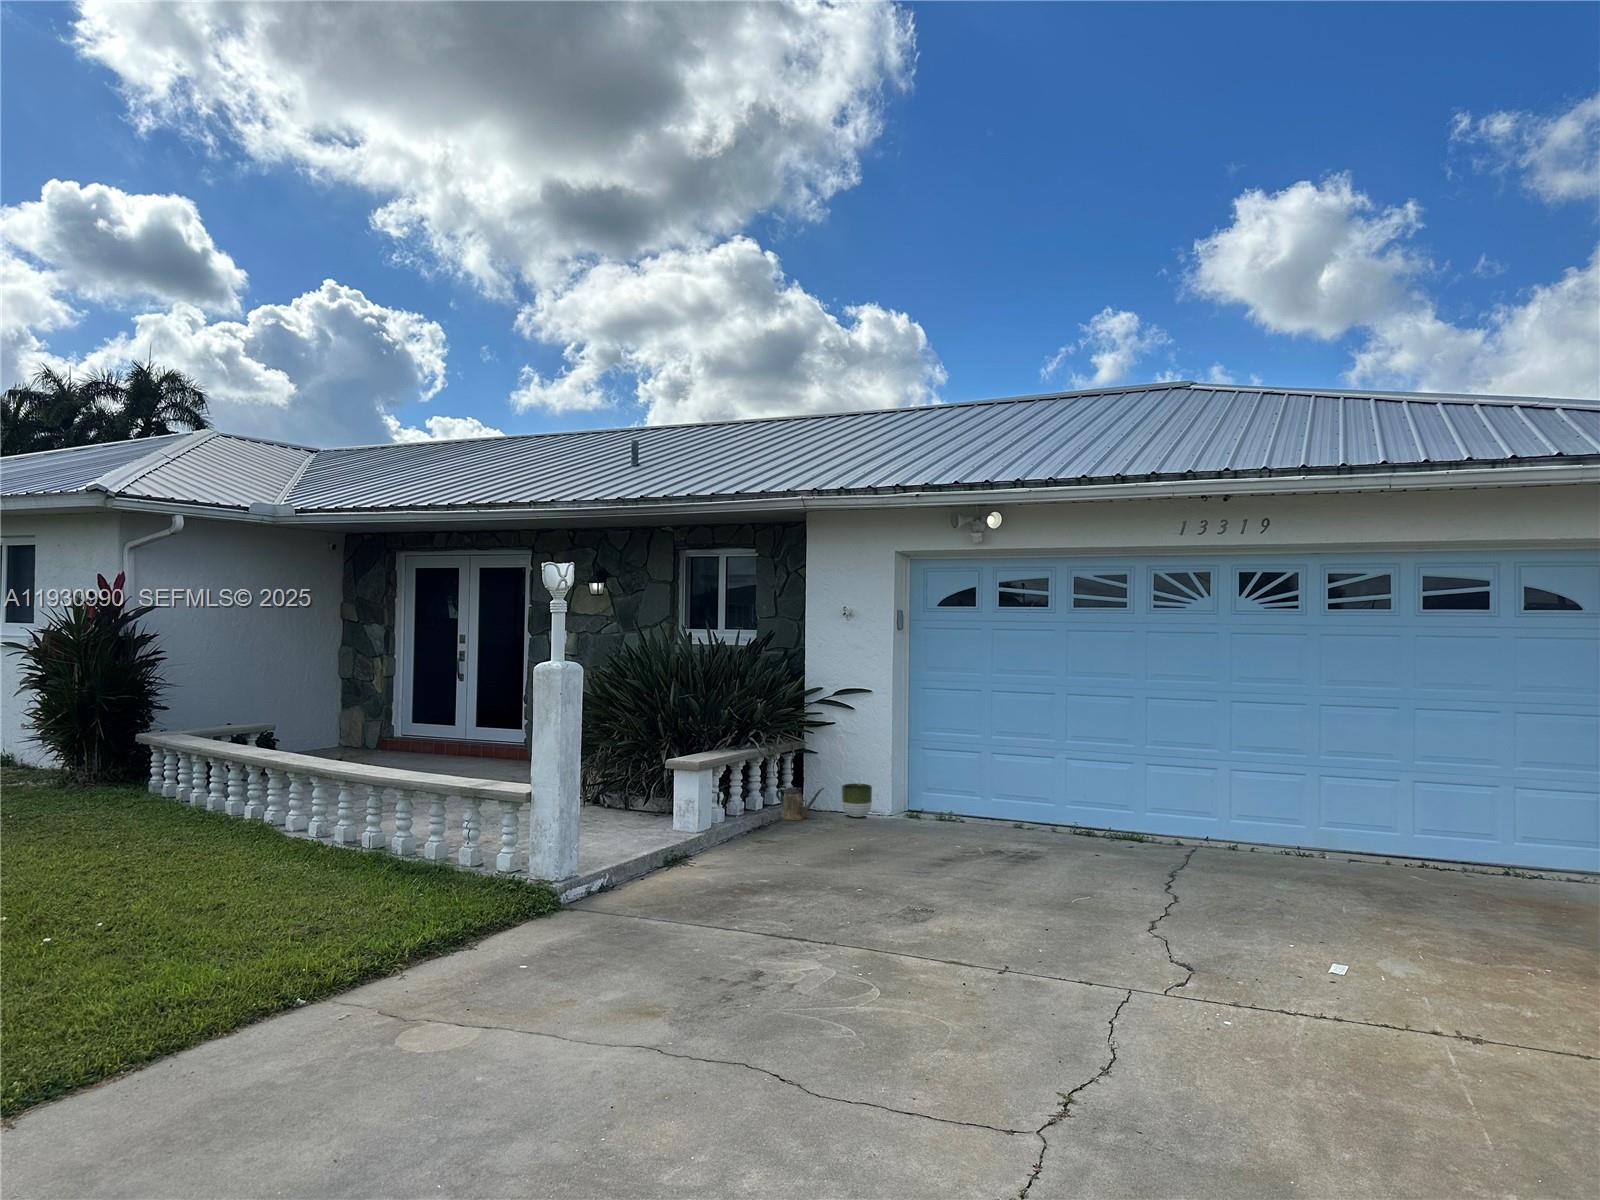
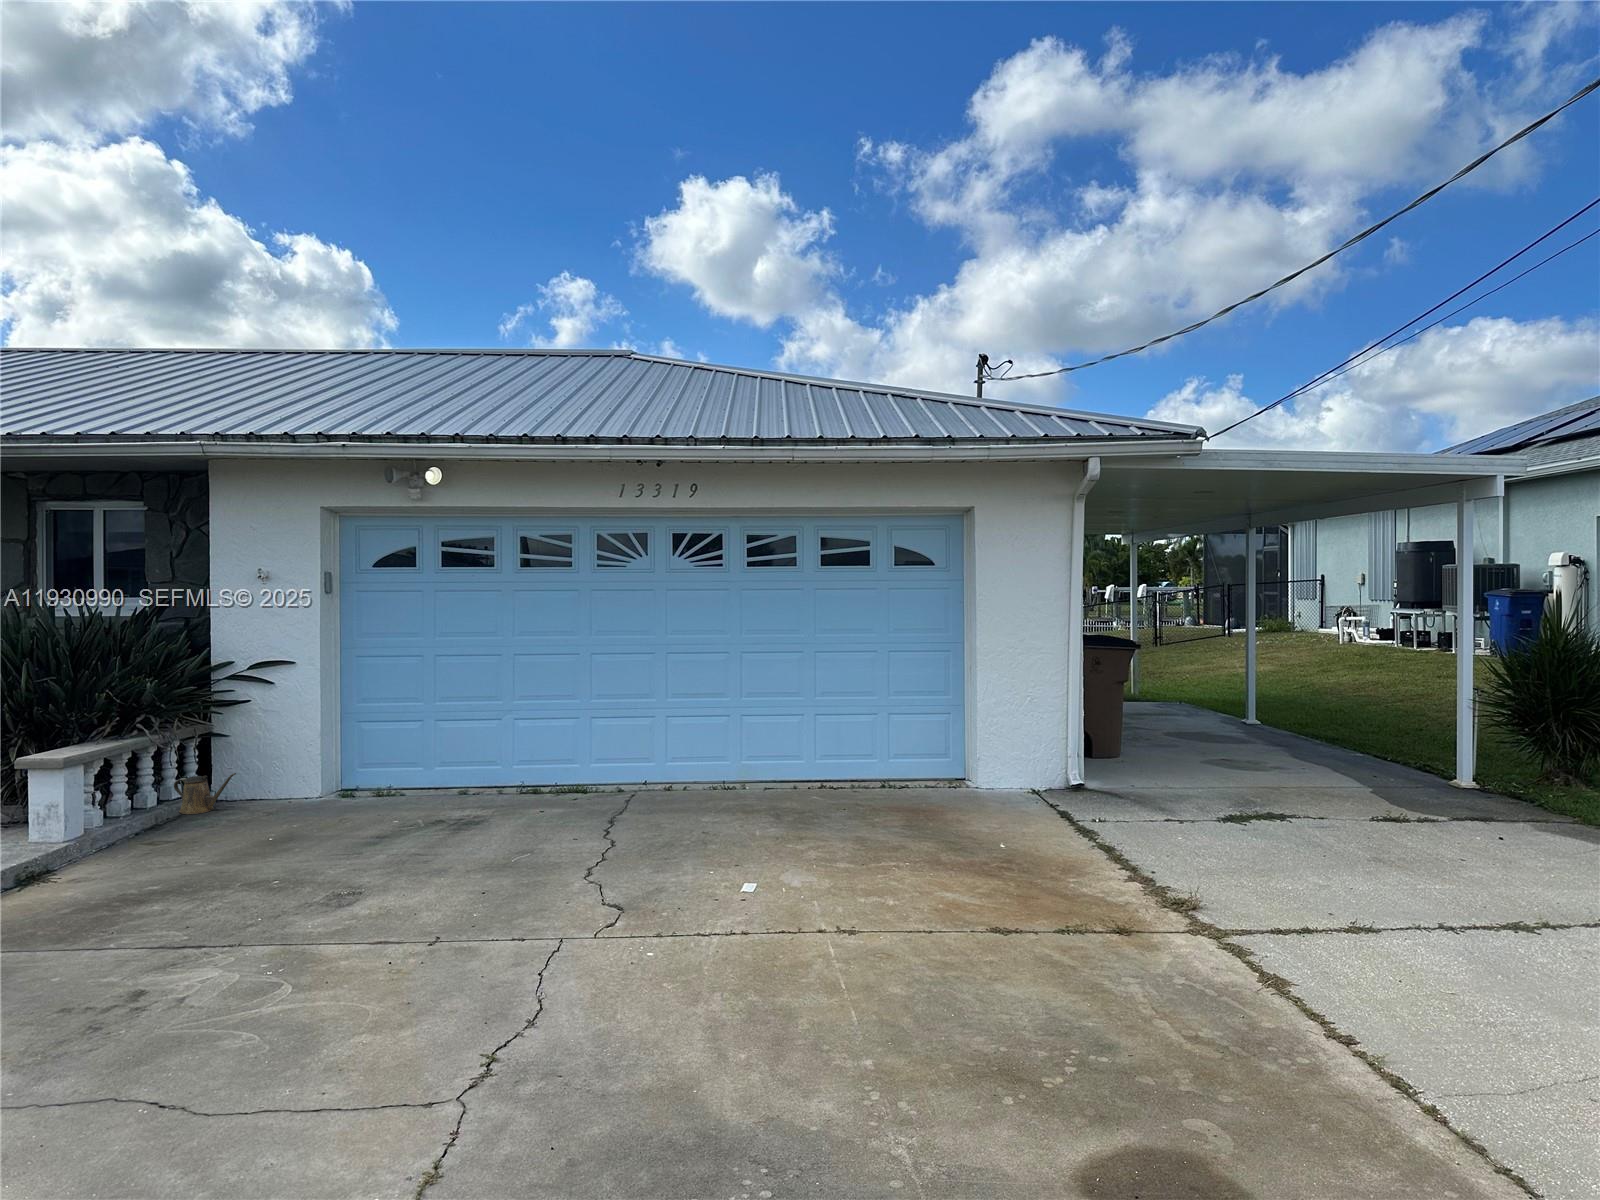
planter: present [842,784,872,817] -> none [262,765,299,802]

